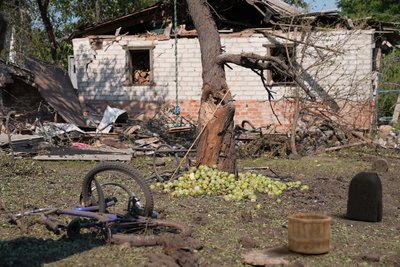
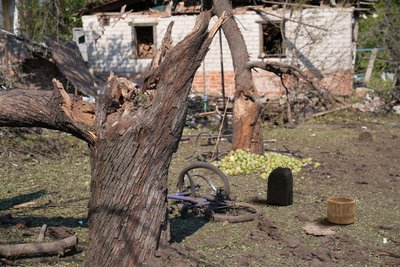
backpack: present [346,171,383,222] -> present [266,167,293,205]

